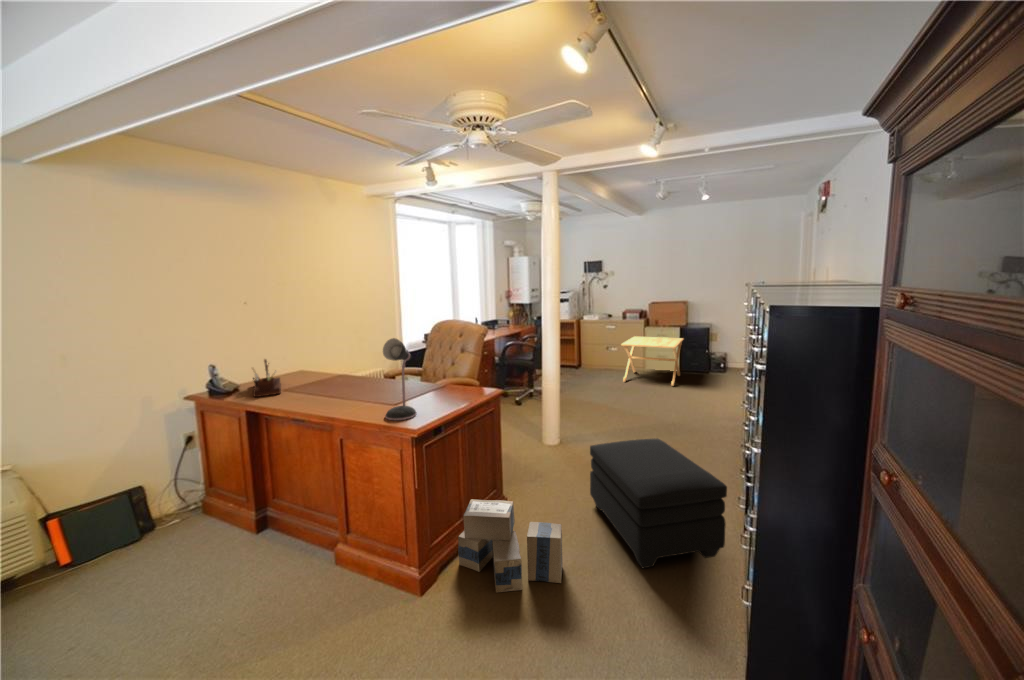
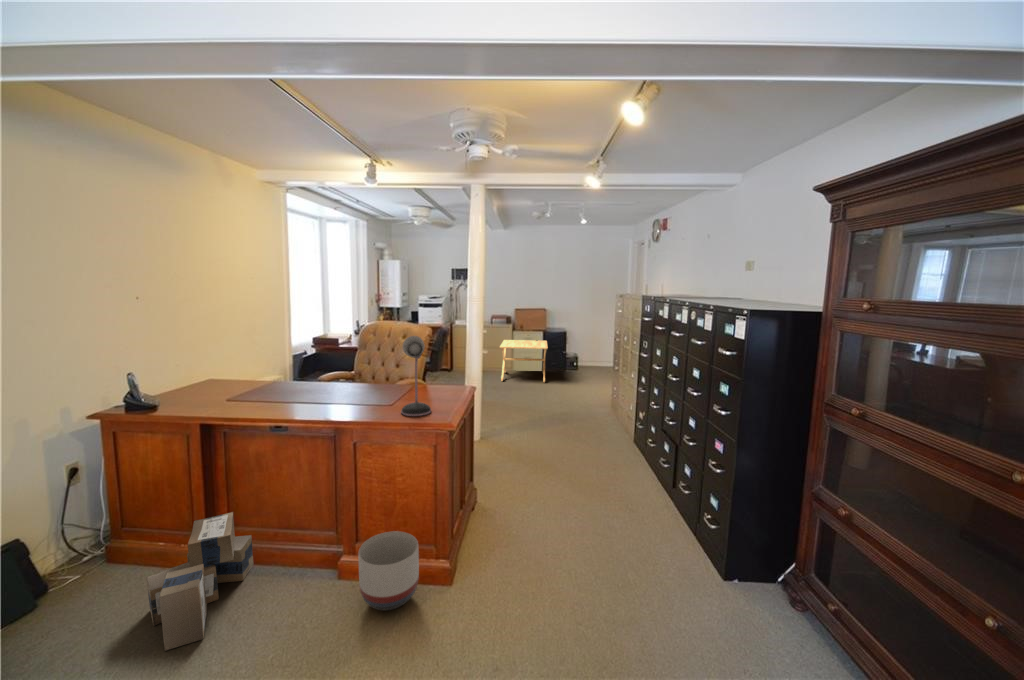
desk organizer: present [252,359,281,397] -> none [175,366,232,411]
ottoman: present [590,438,727,568] -> none [542,419,661,519]
cardboard box: present [458,499,563,592] -> present [147,512,253,651]
planter: none [321,532,384,611] -> present [358,531,419,611]

